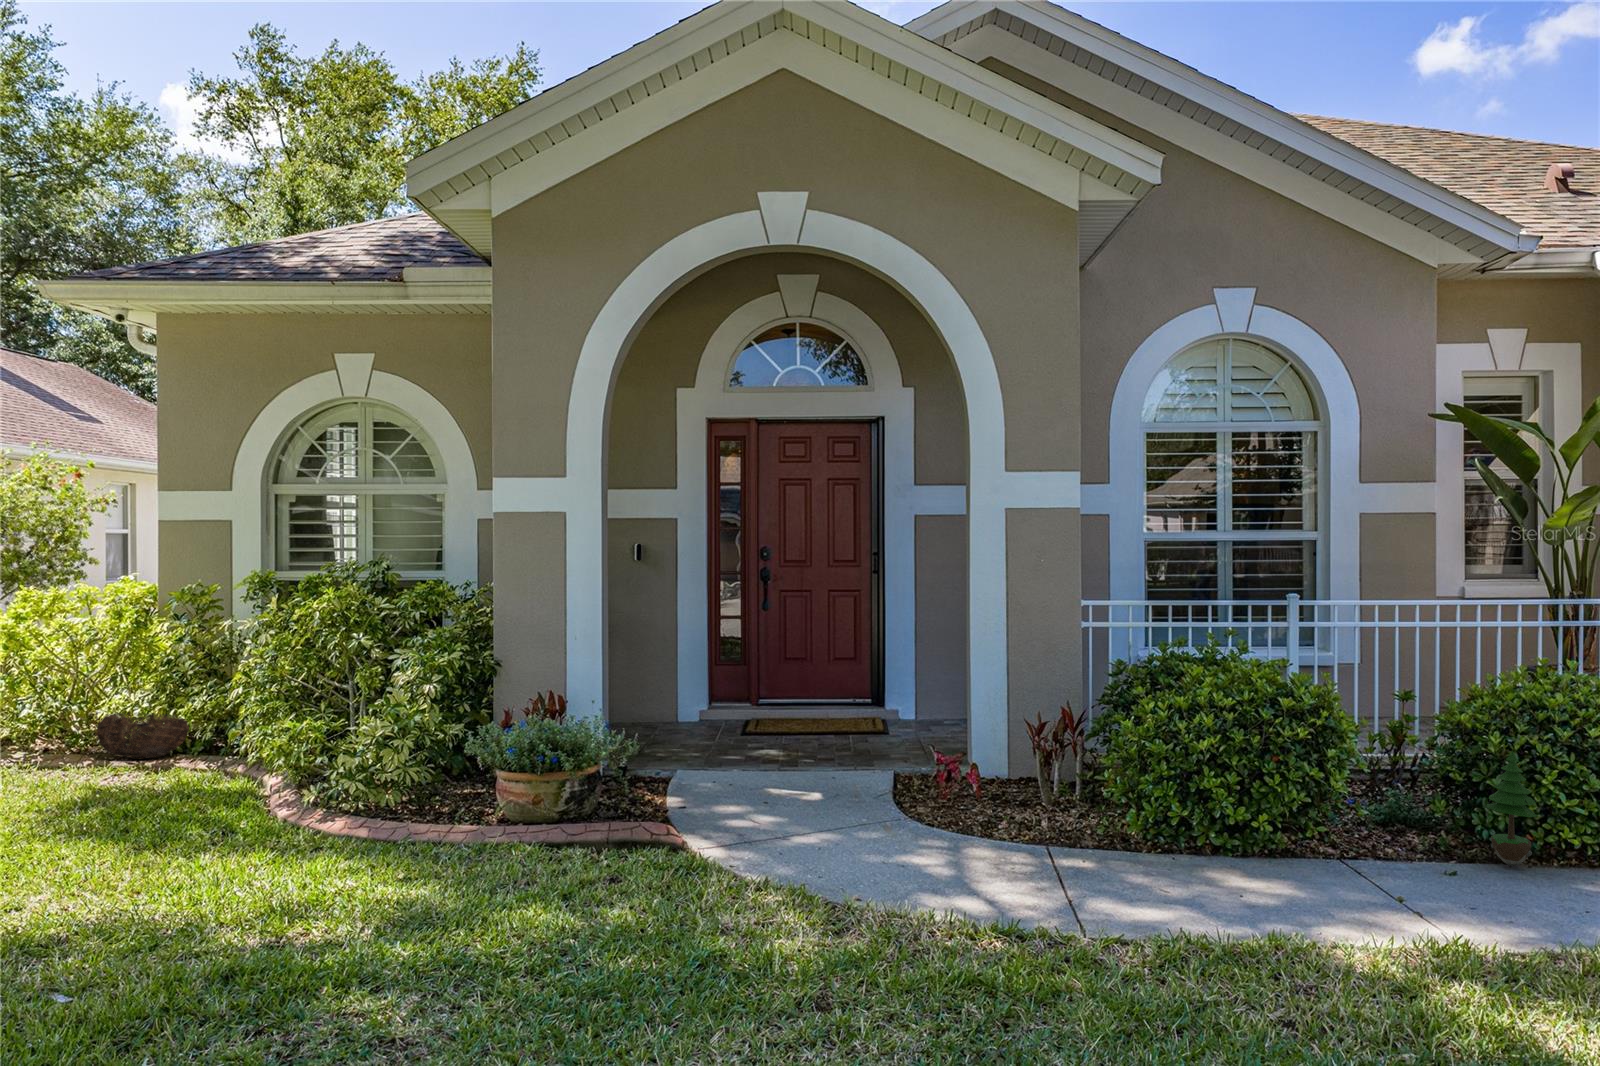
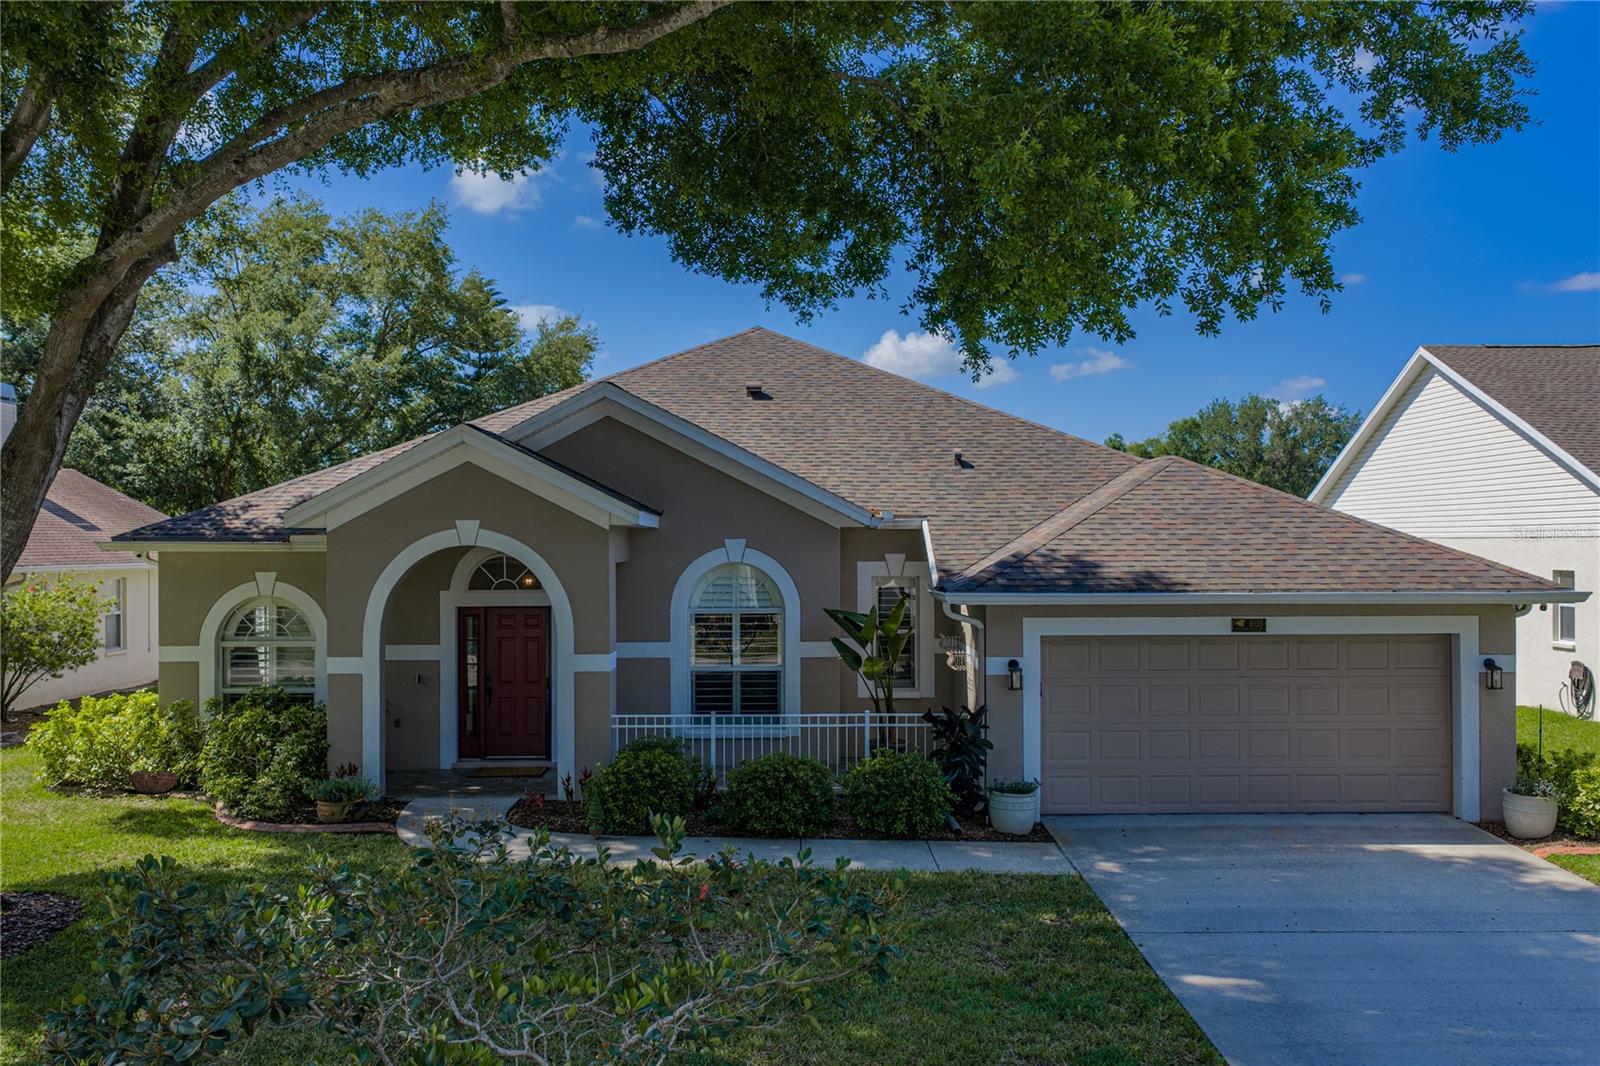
potted tree: present [1486,751,1537,867] -> present [588,793,604,839]

